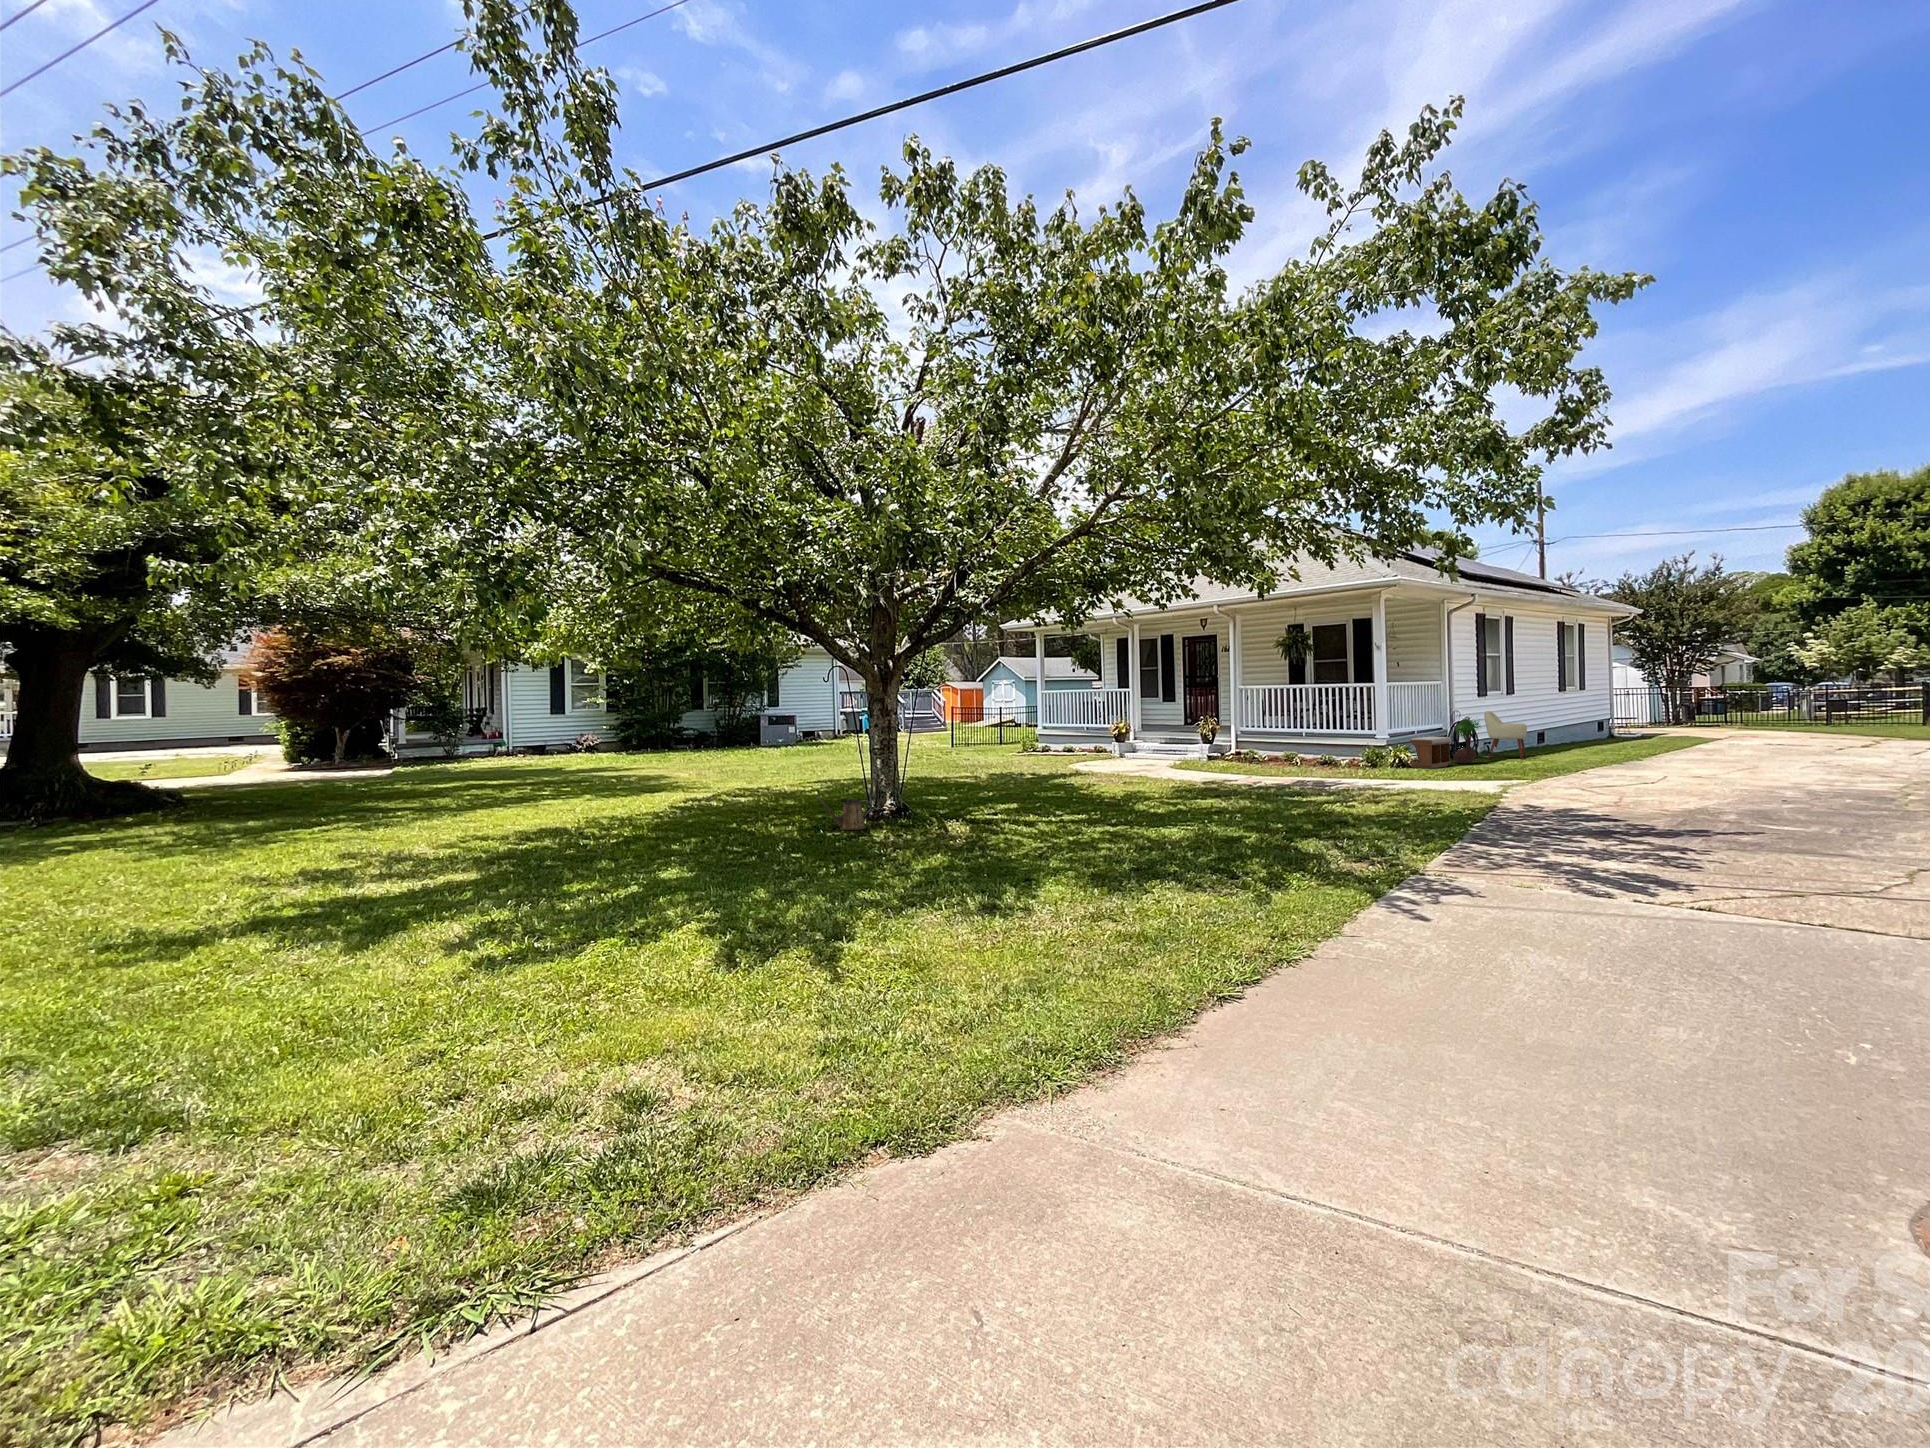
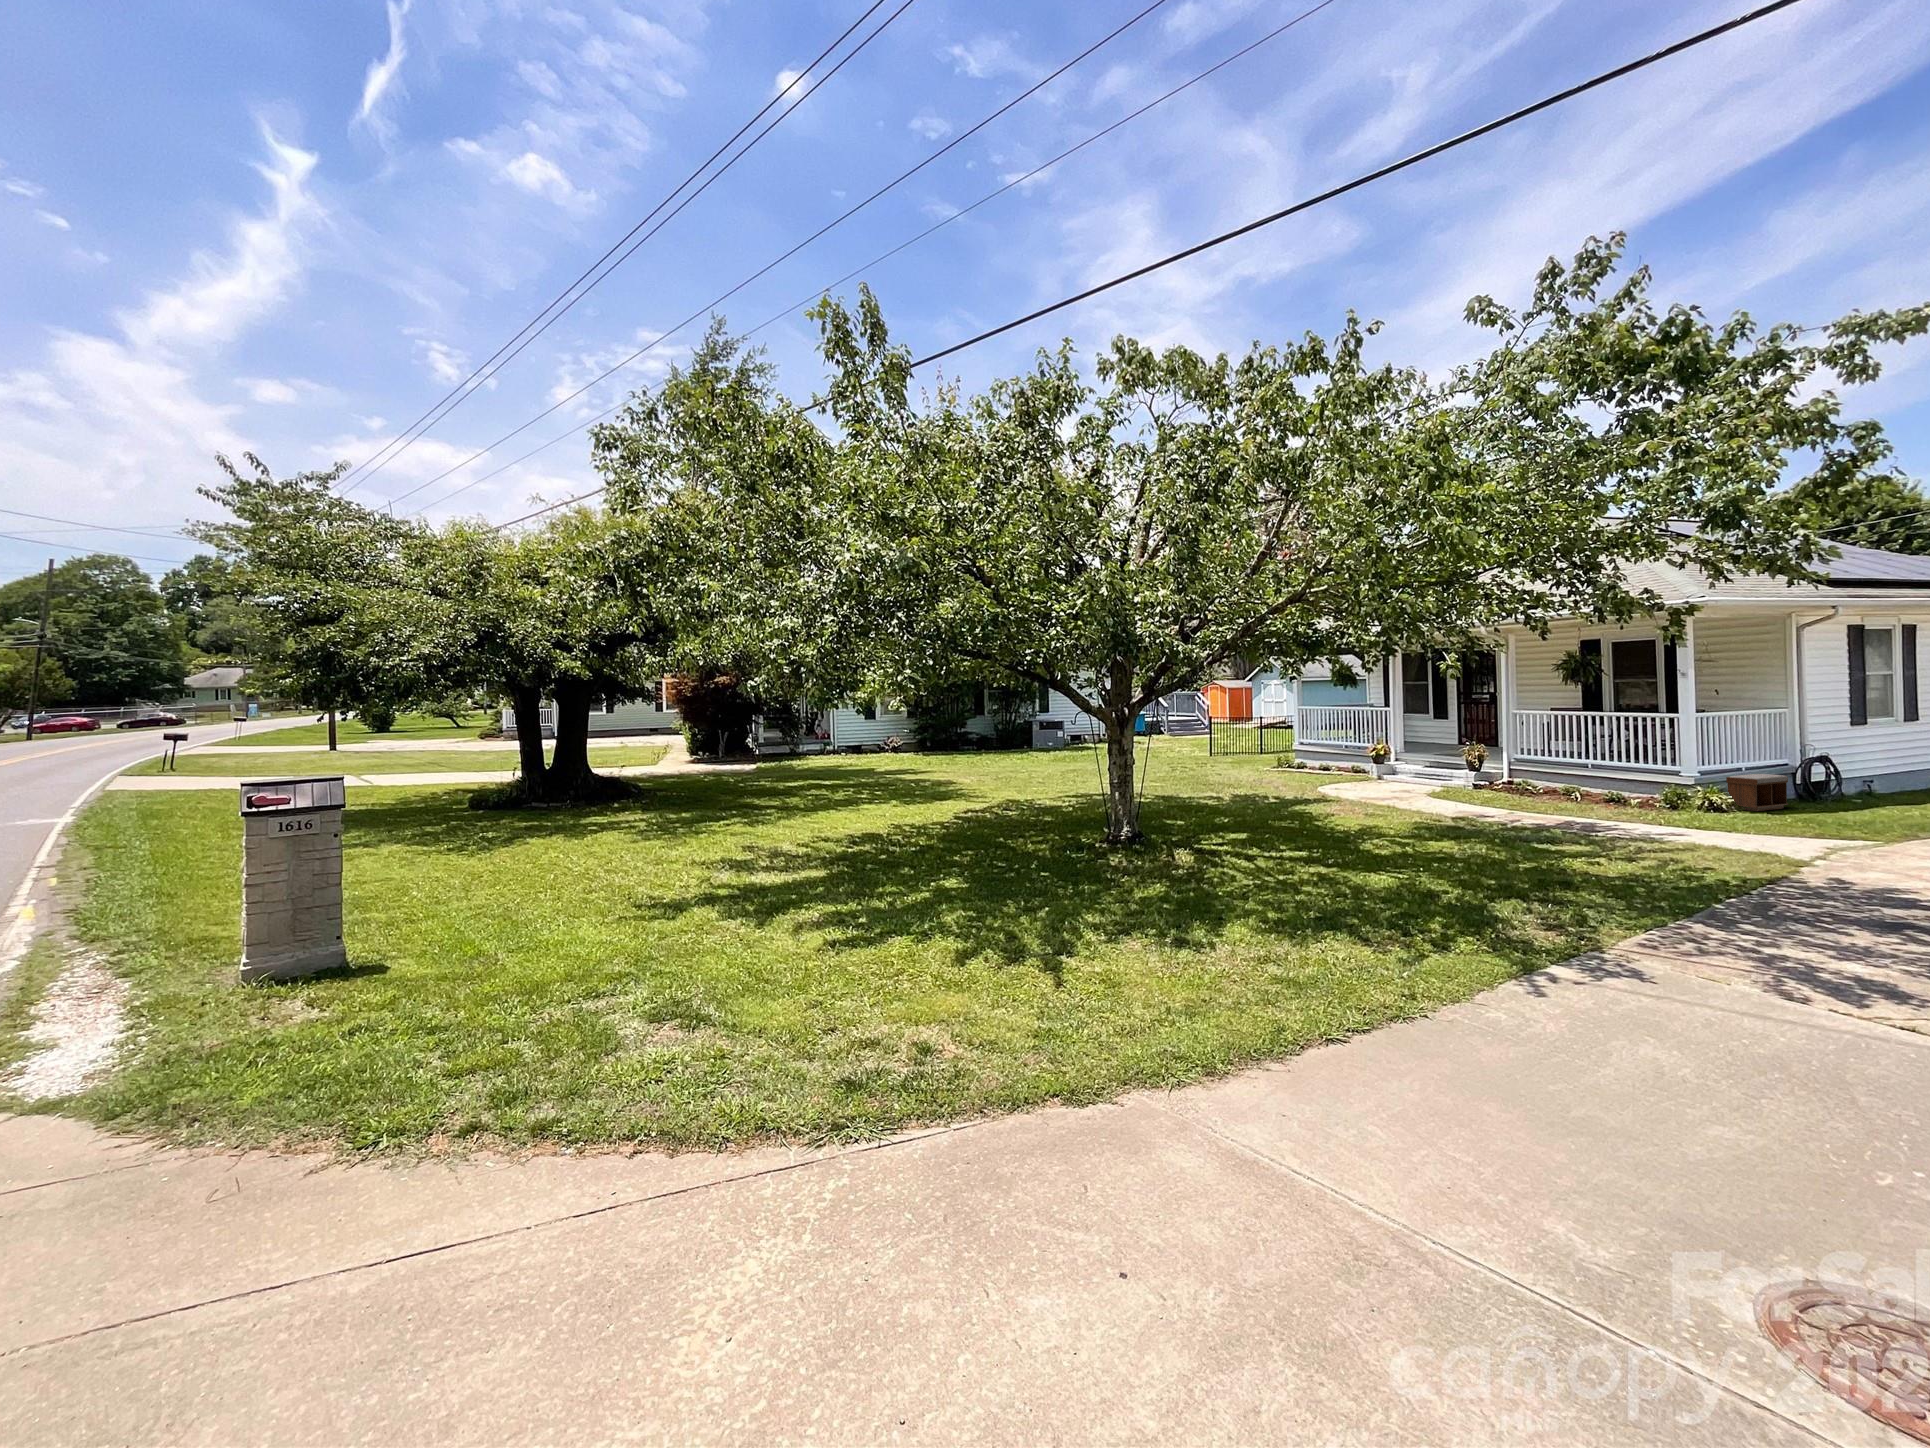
chair: present [1484,711,1527,760] -> none [1850,743,1915,803]
potted tree: present [1453,717,1481,764] -> none [1793,749,1836,806]
watering can: present [816,797,872,830] -> none [1065,824,1112,853]

